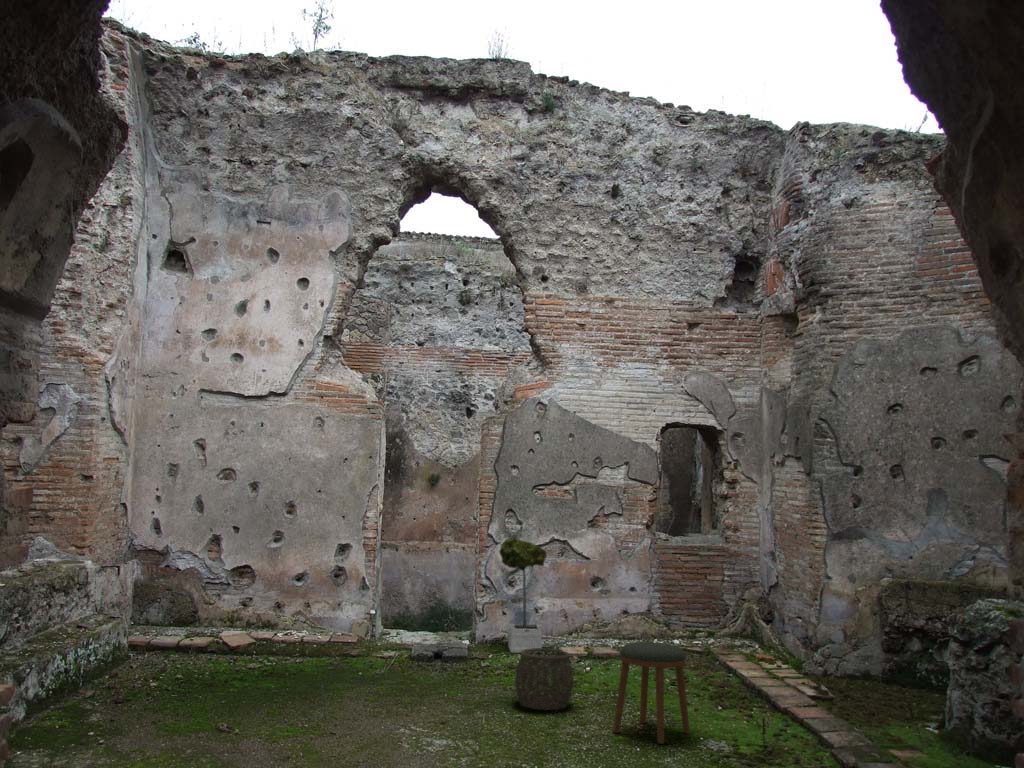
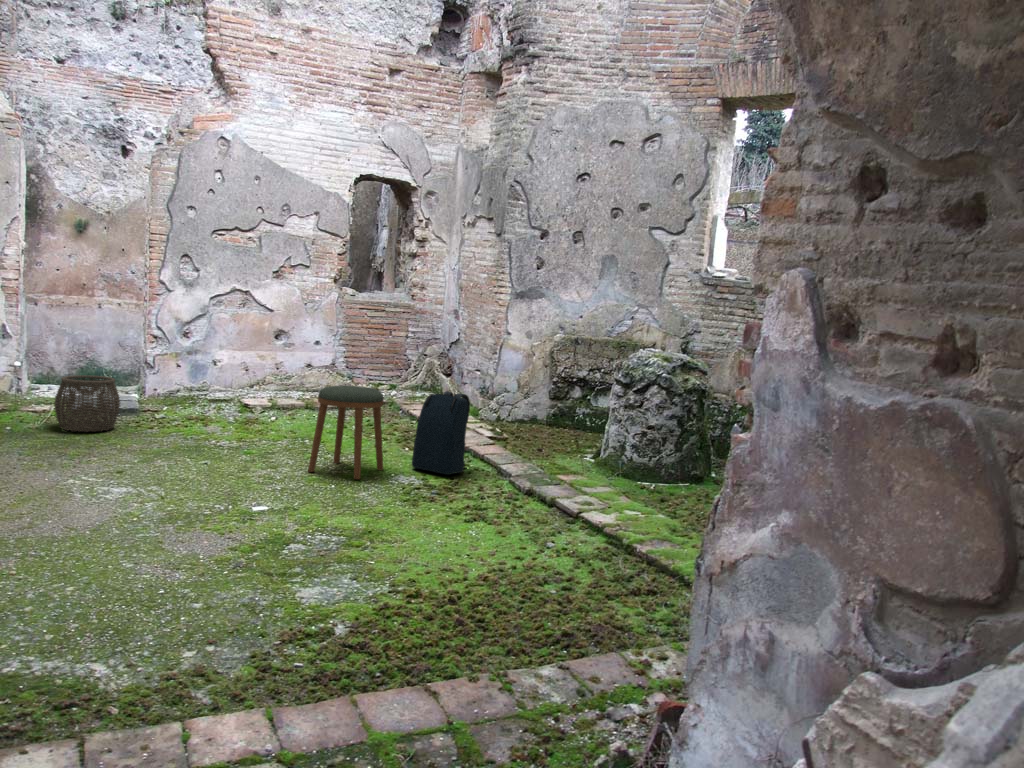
potted tree: present [500,537,546,653] -> none [174,283,229,405]
backpack: none [720,647,783,742] -> present [412,391,470,475]
woven basket: present [515,648,574,710] -> present [54,375,120,432]

